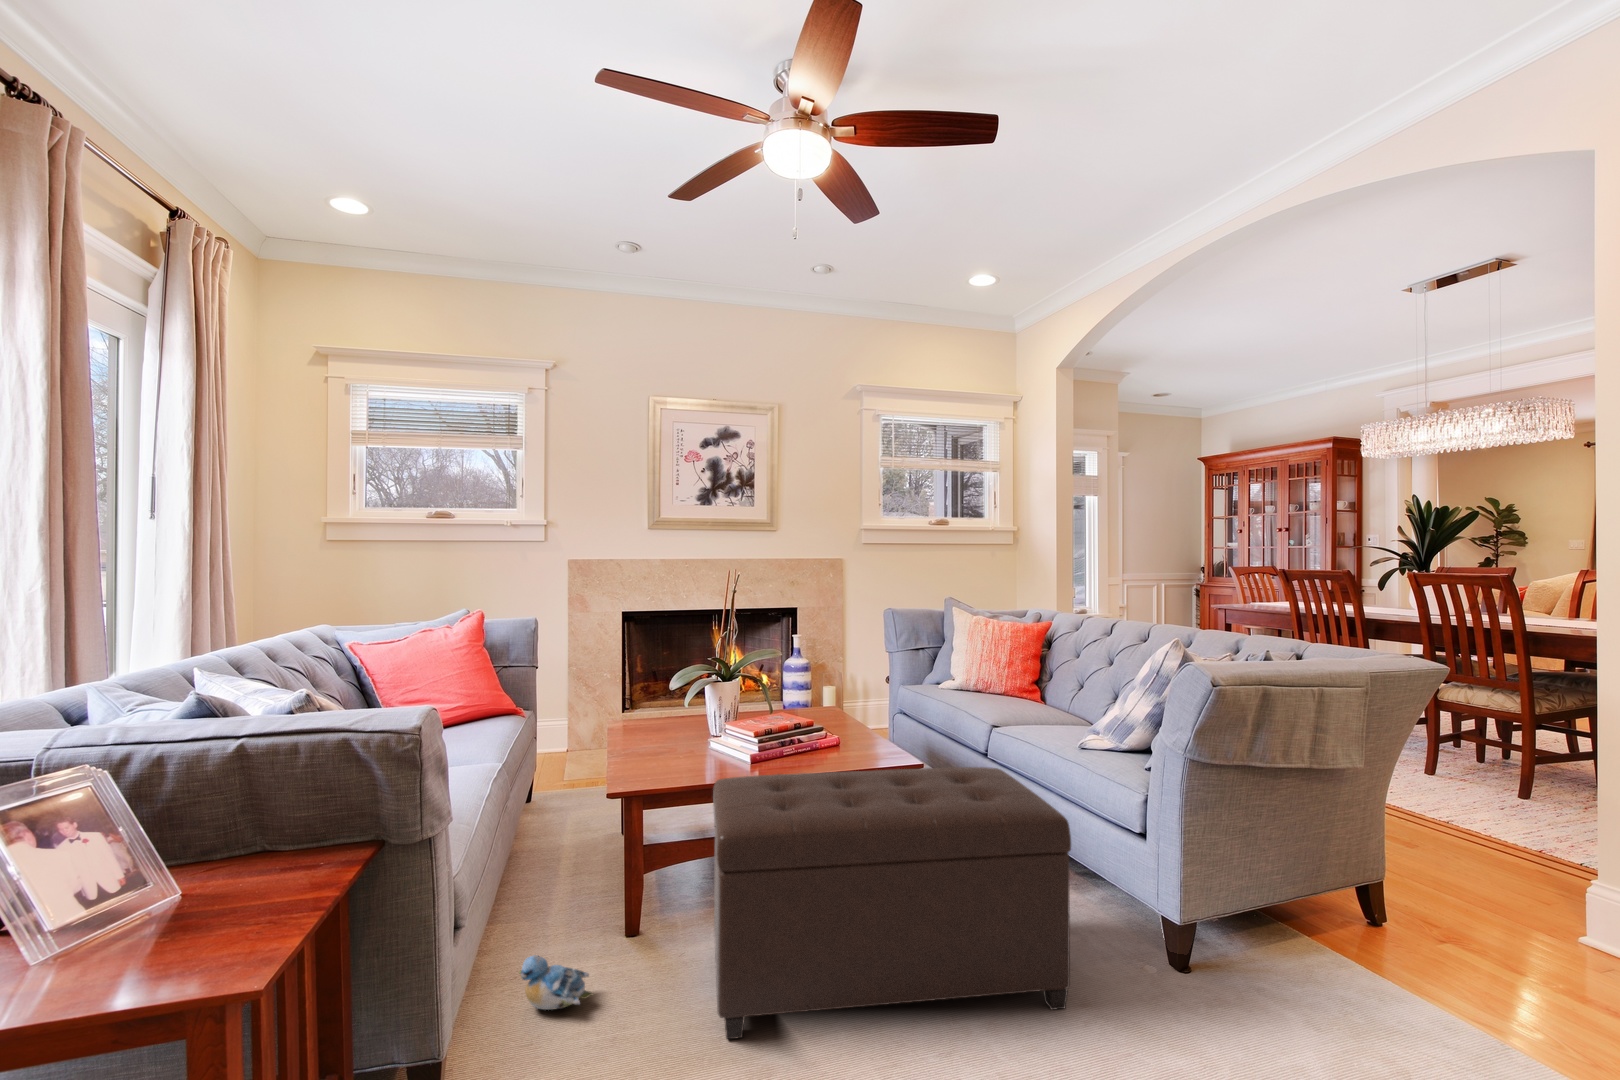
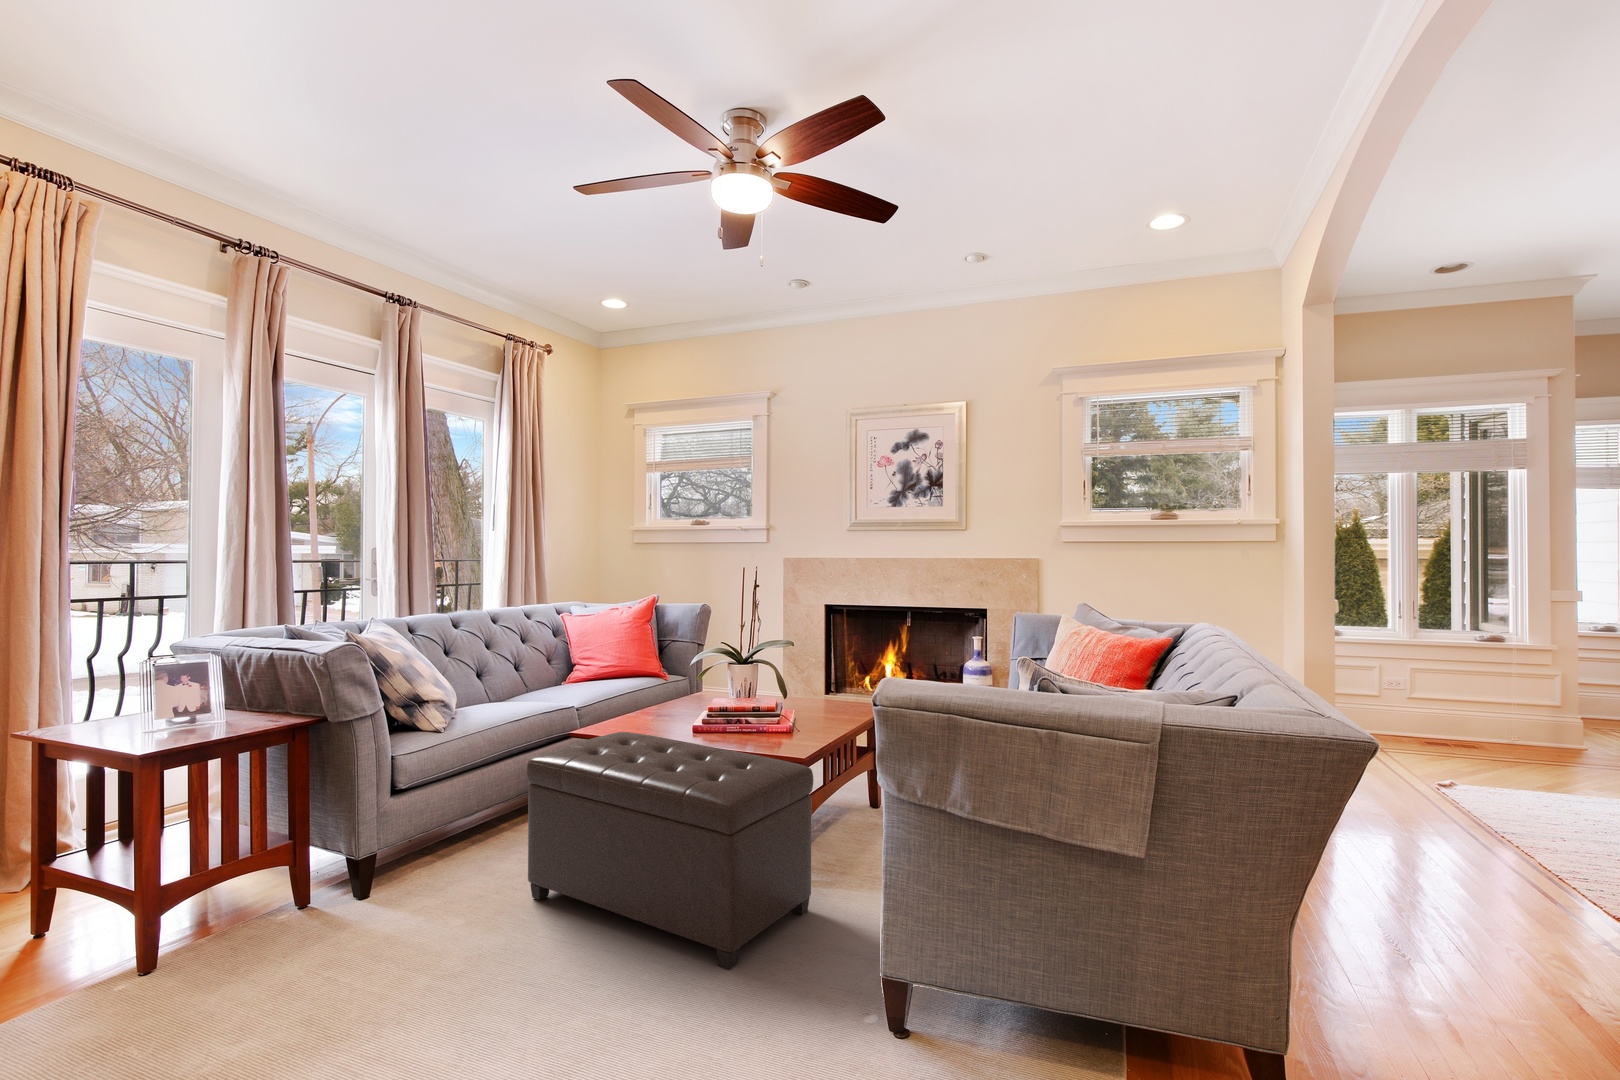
plush toy: present [519,955,593,1010] -> none [485,817,525,854]

